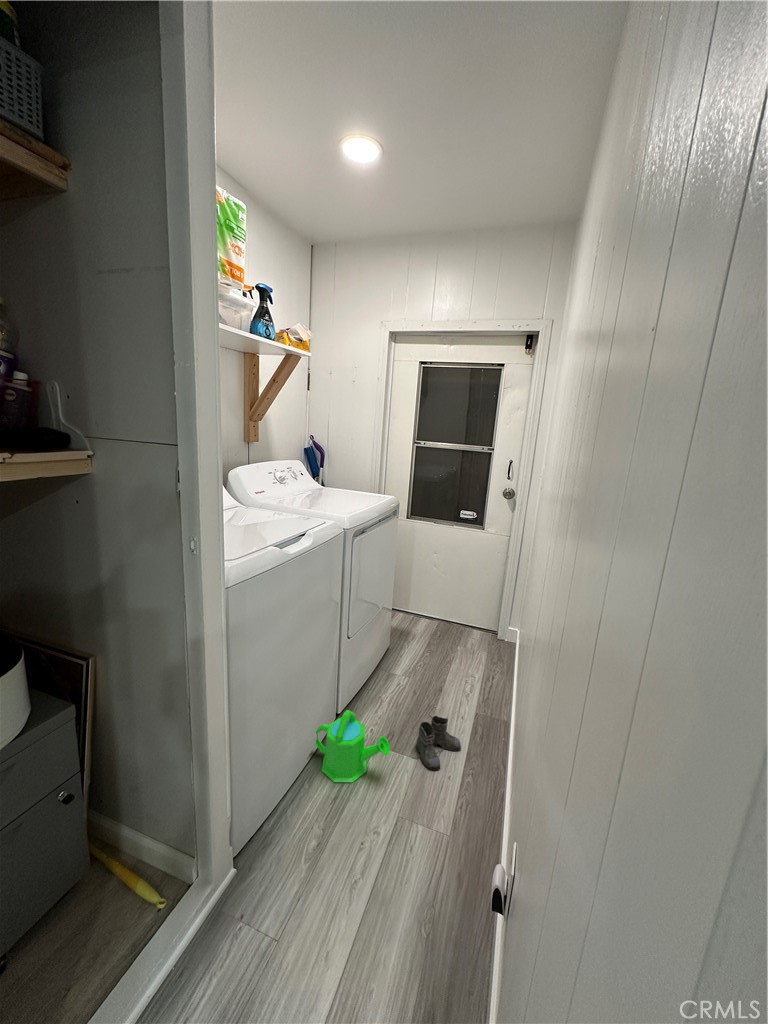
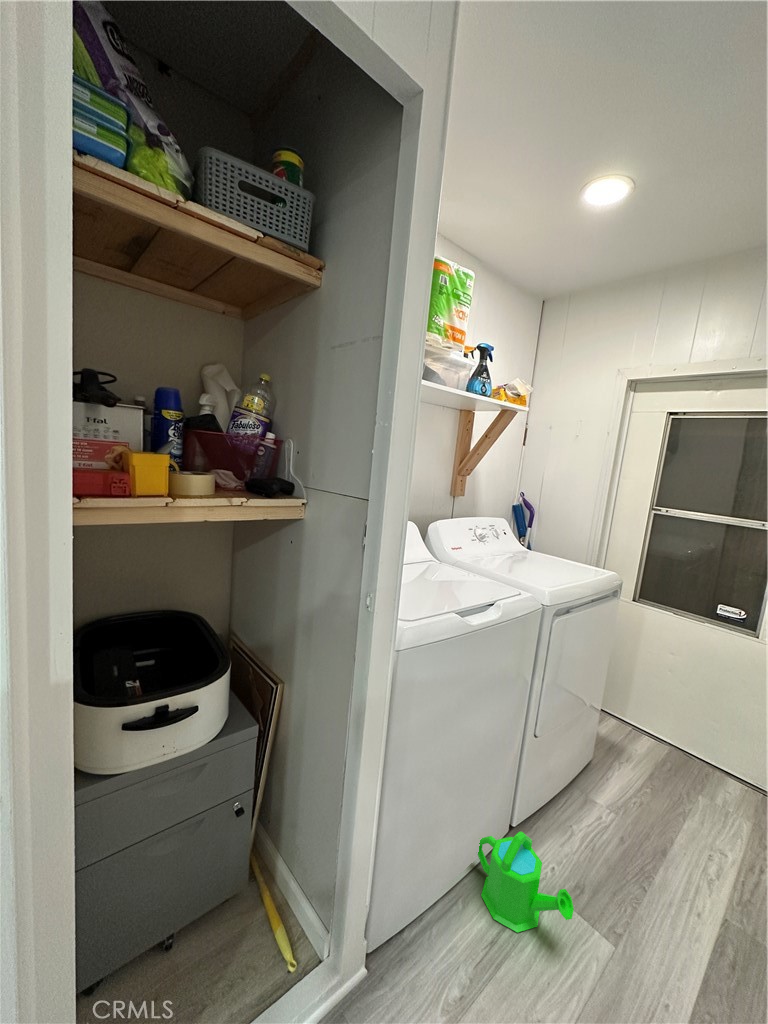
boots: present [416,716,461,770] -> none [604,893,691,982]

